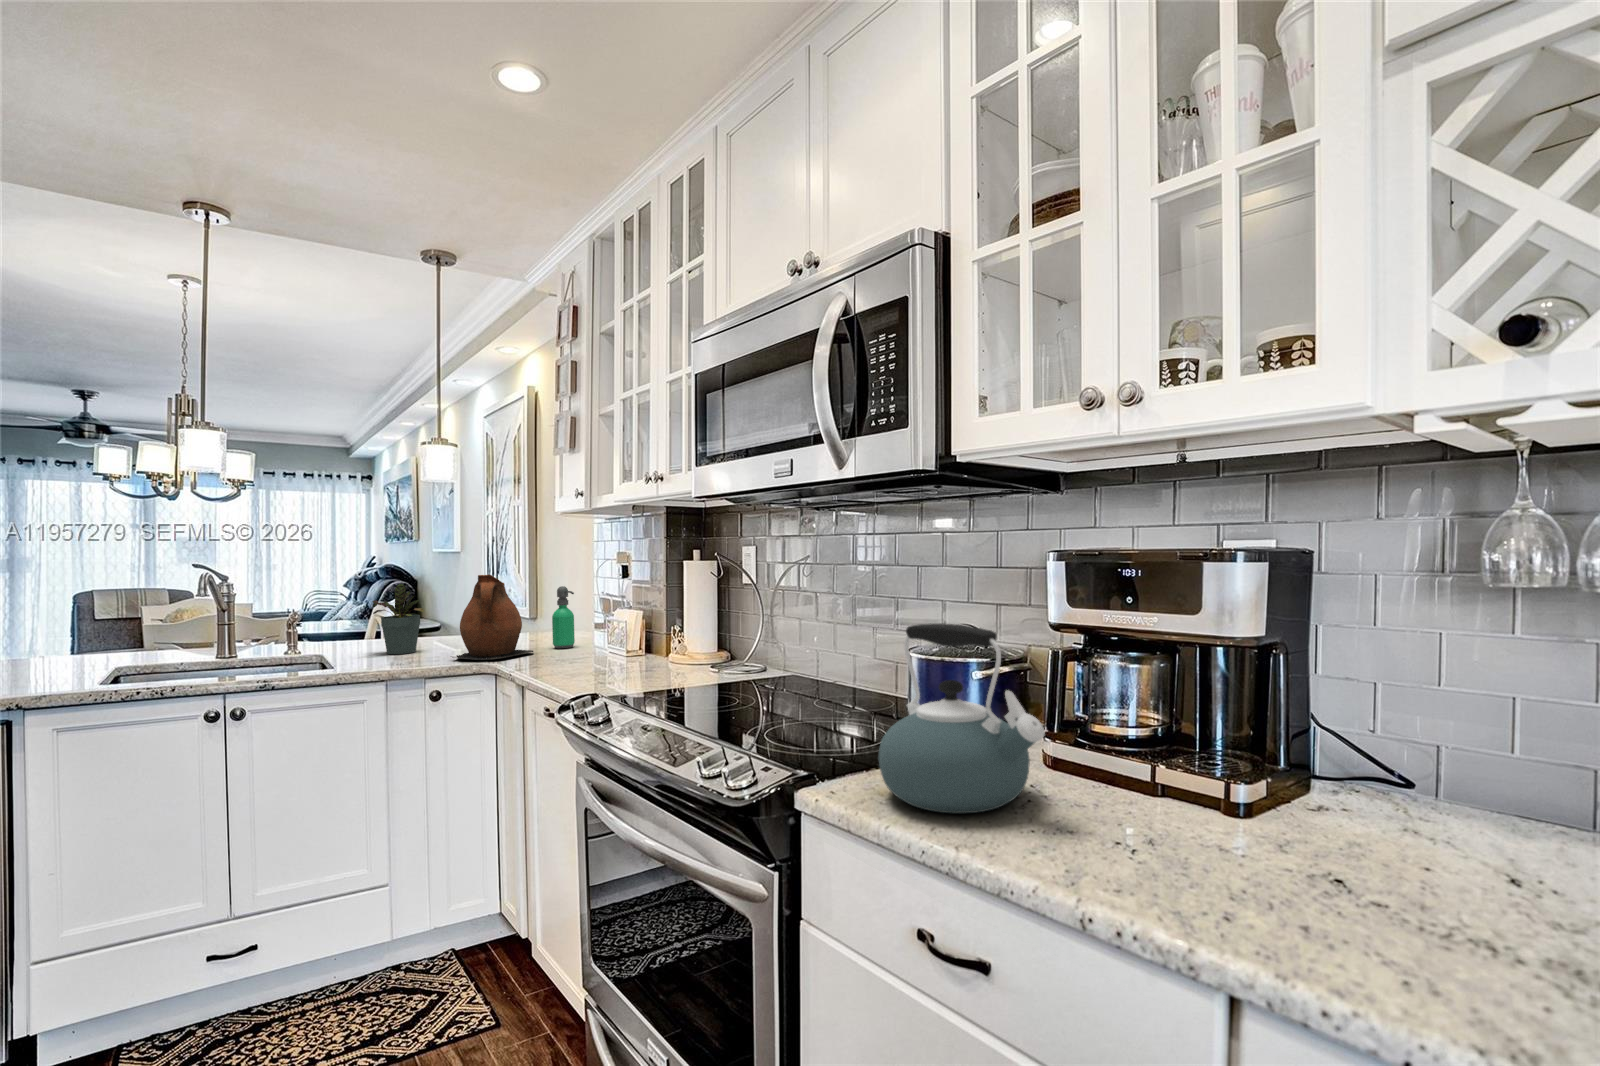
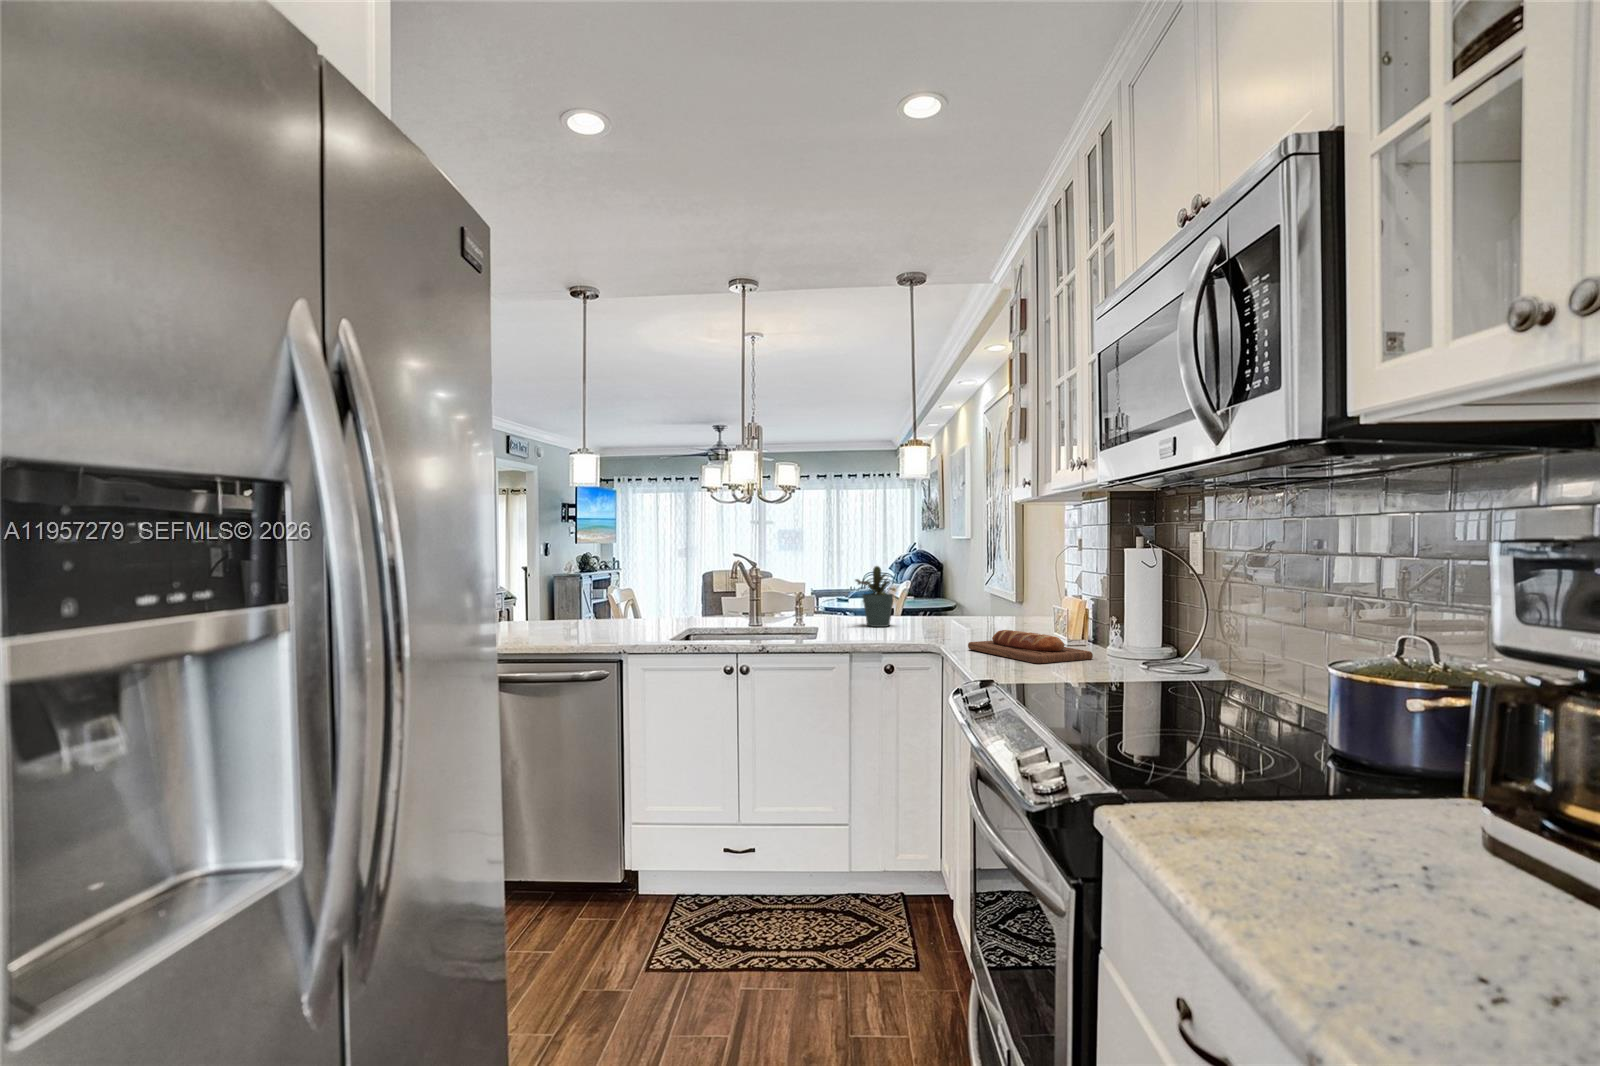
ceramic pitcher: present [452,575,533,660] -> none [908,560,982,638]
soap dispenser: present [552,586,575,648] -> none [1002,574,1024,635]
kettle: present [879,623,1045,813] -> none [1183,630,1406,880]
bread loaf: none [534,644,663,674] -> present [968,630,1093,663]

